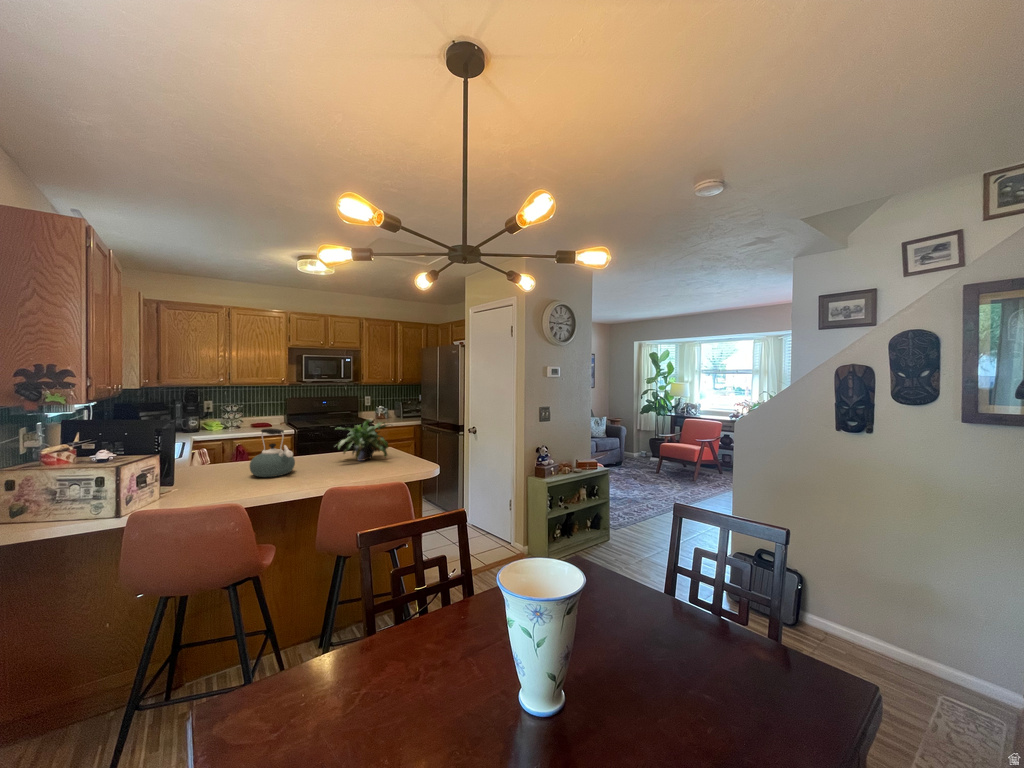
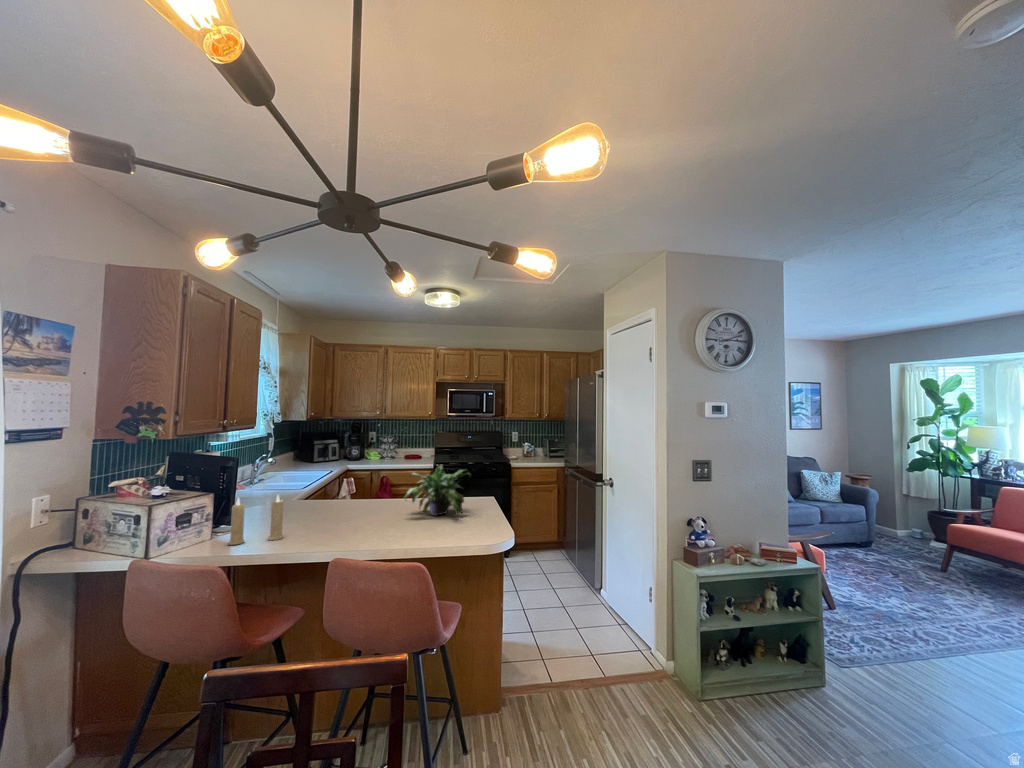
kettle: present [250,428,295,477] -> none [310,470,357,526]
candle: none [190,448,243,498] -> present [228,495,284,545]

